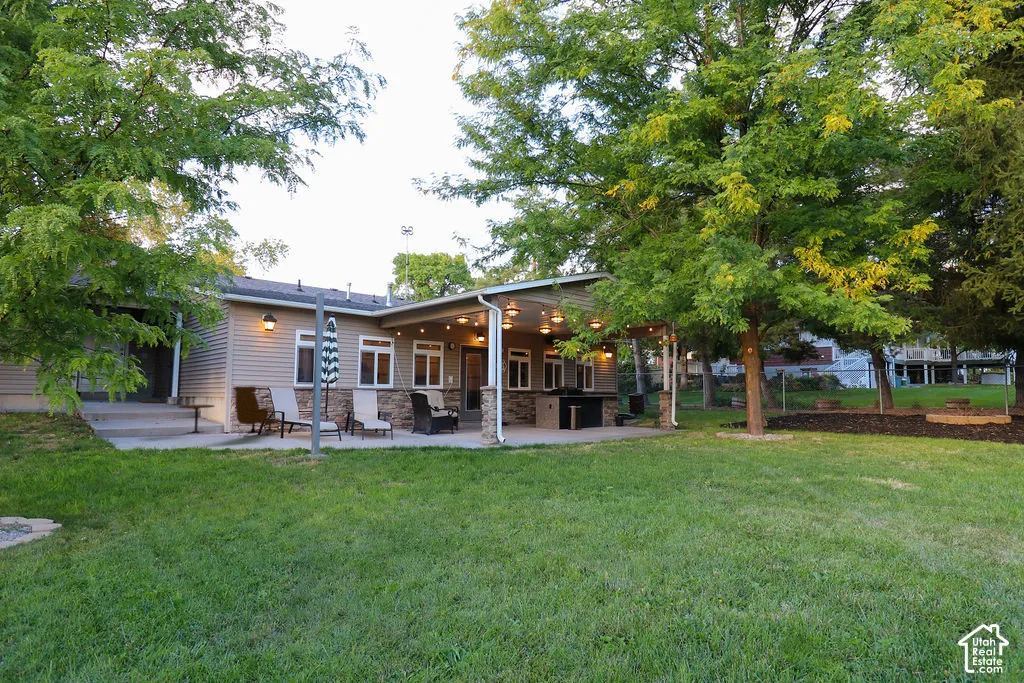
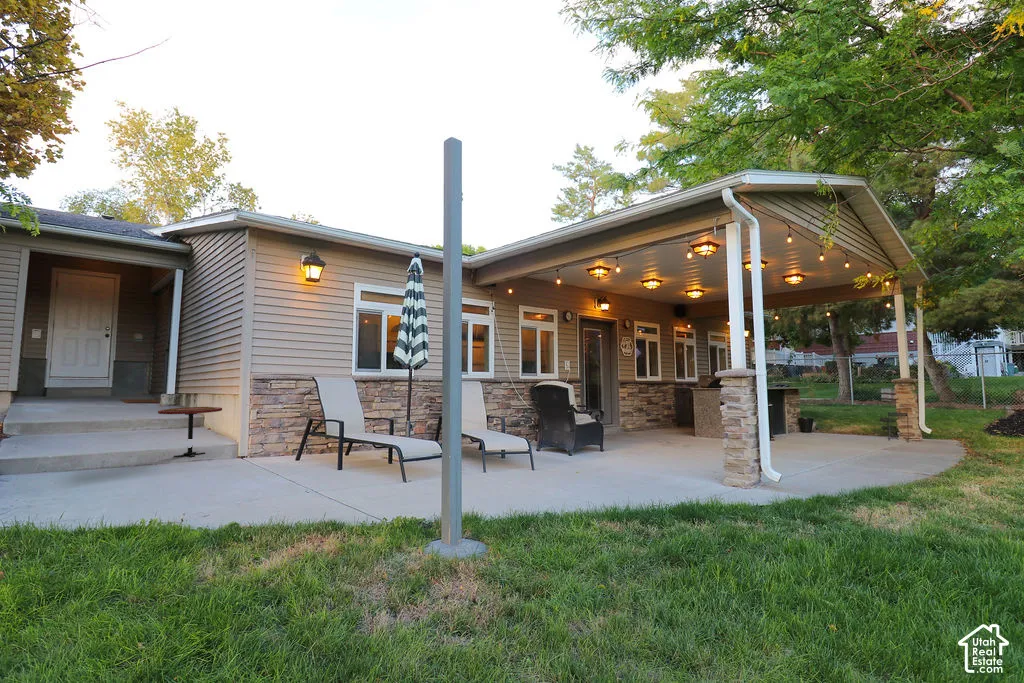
lounge chair: present [235,387,280,436] -> none [251,375,334,468]

